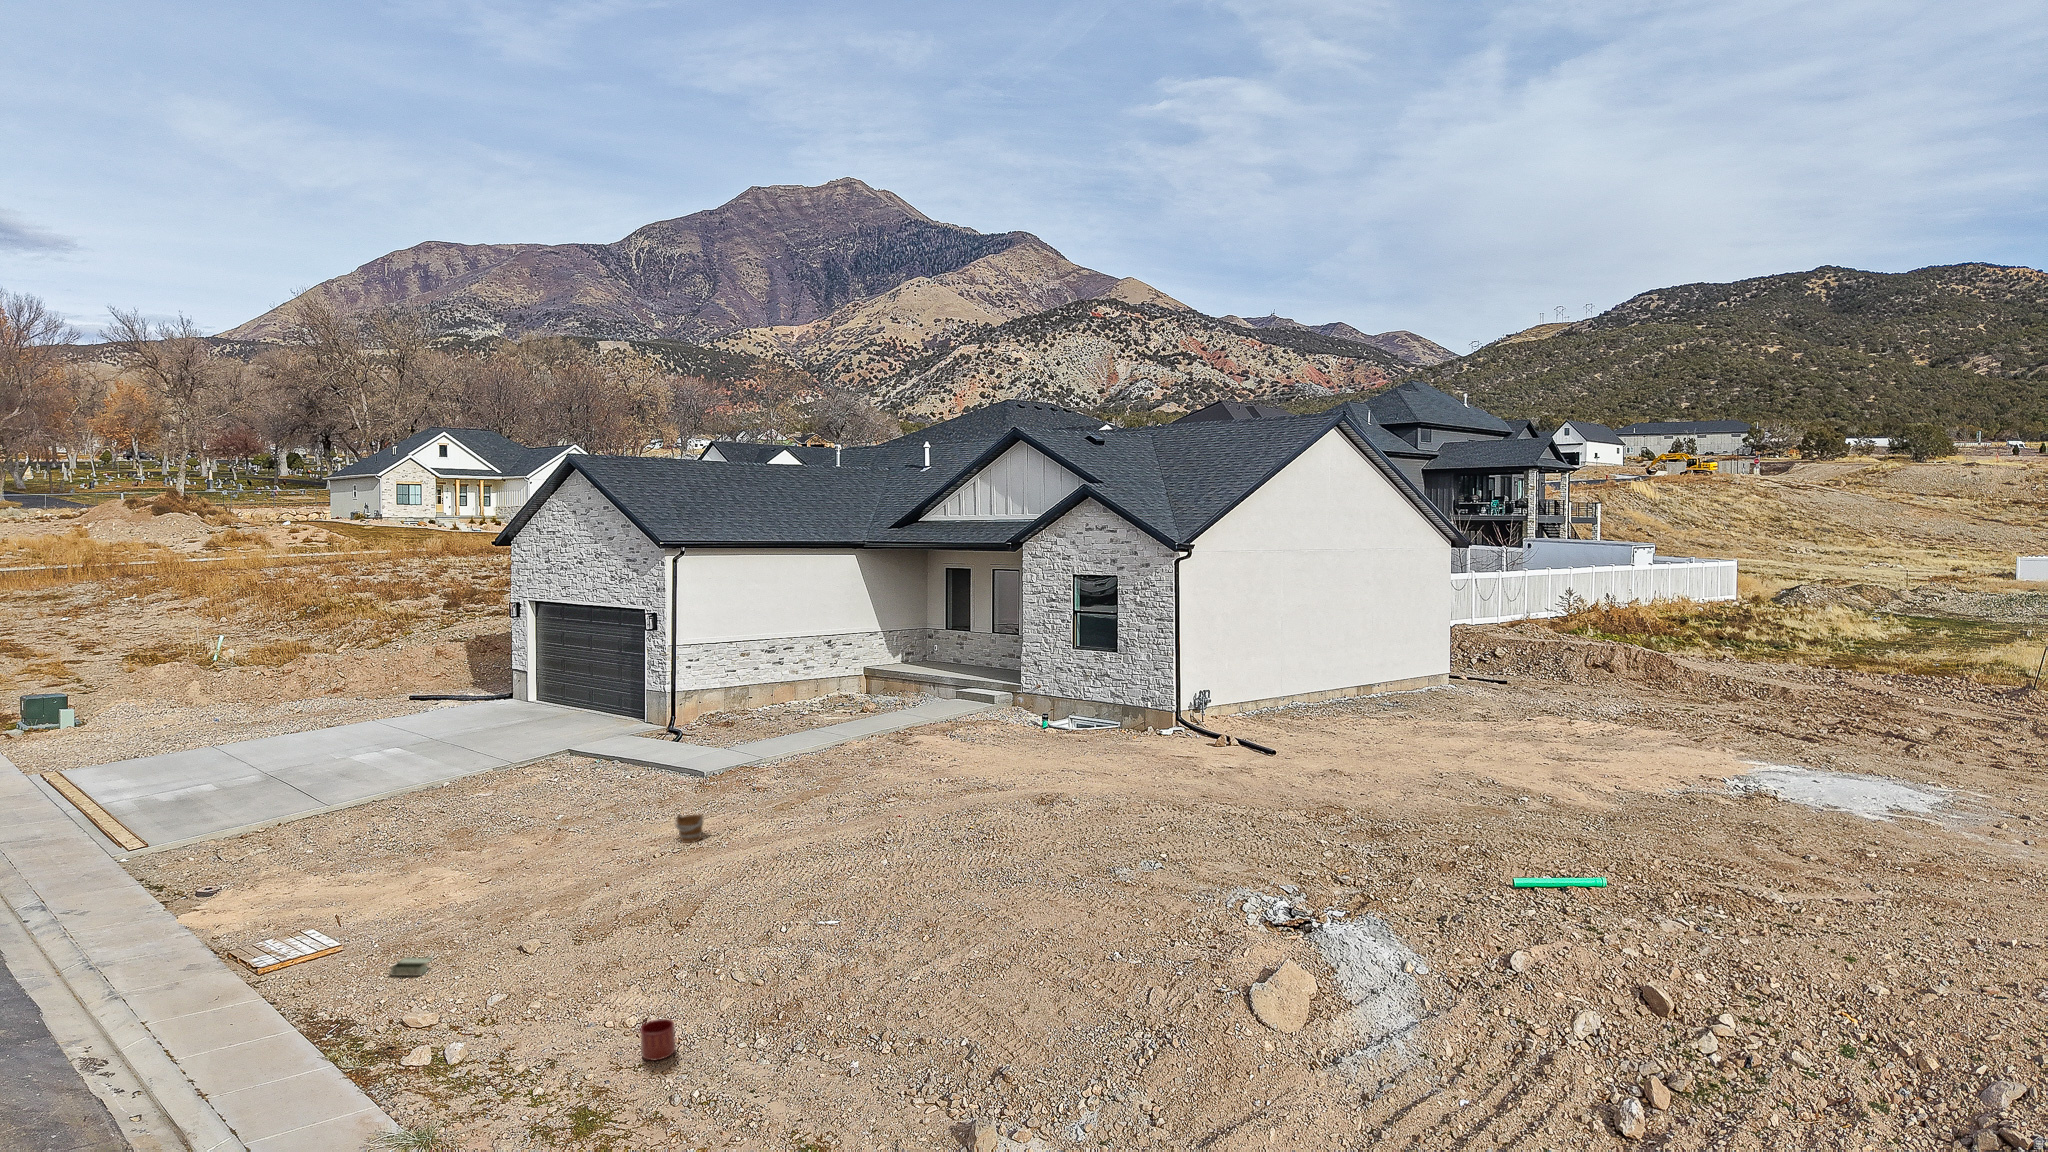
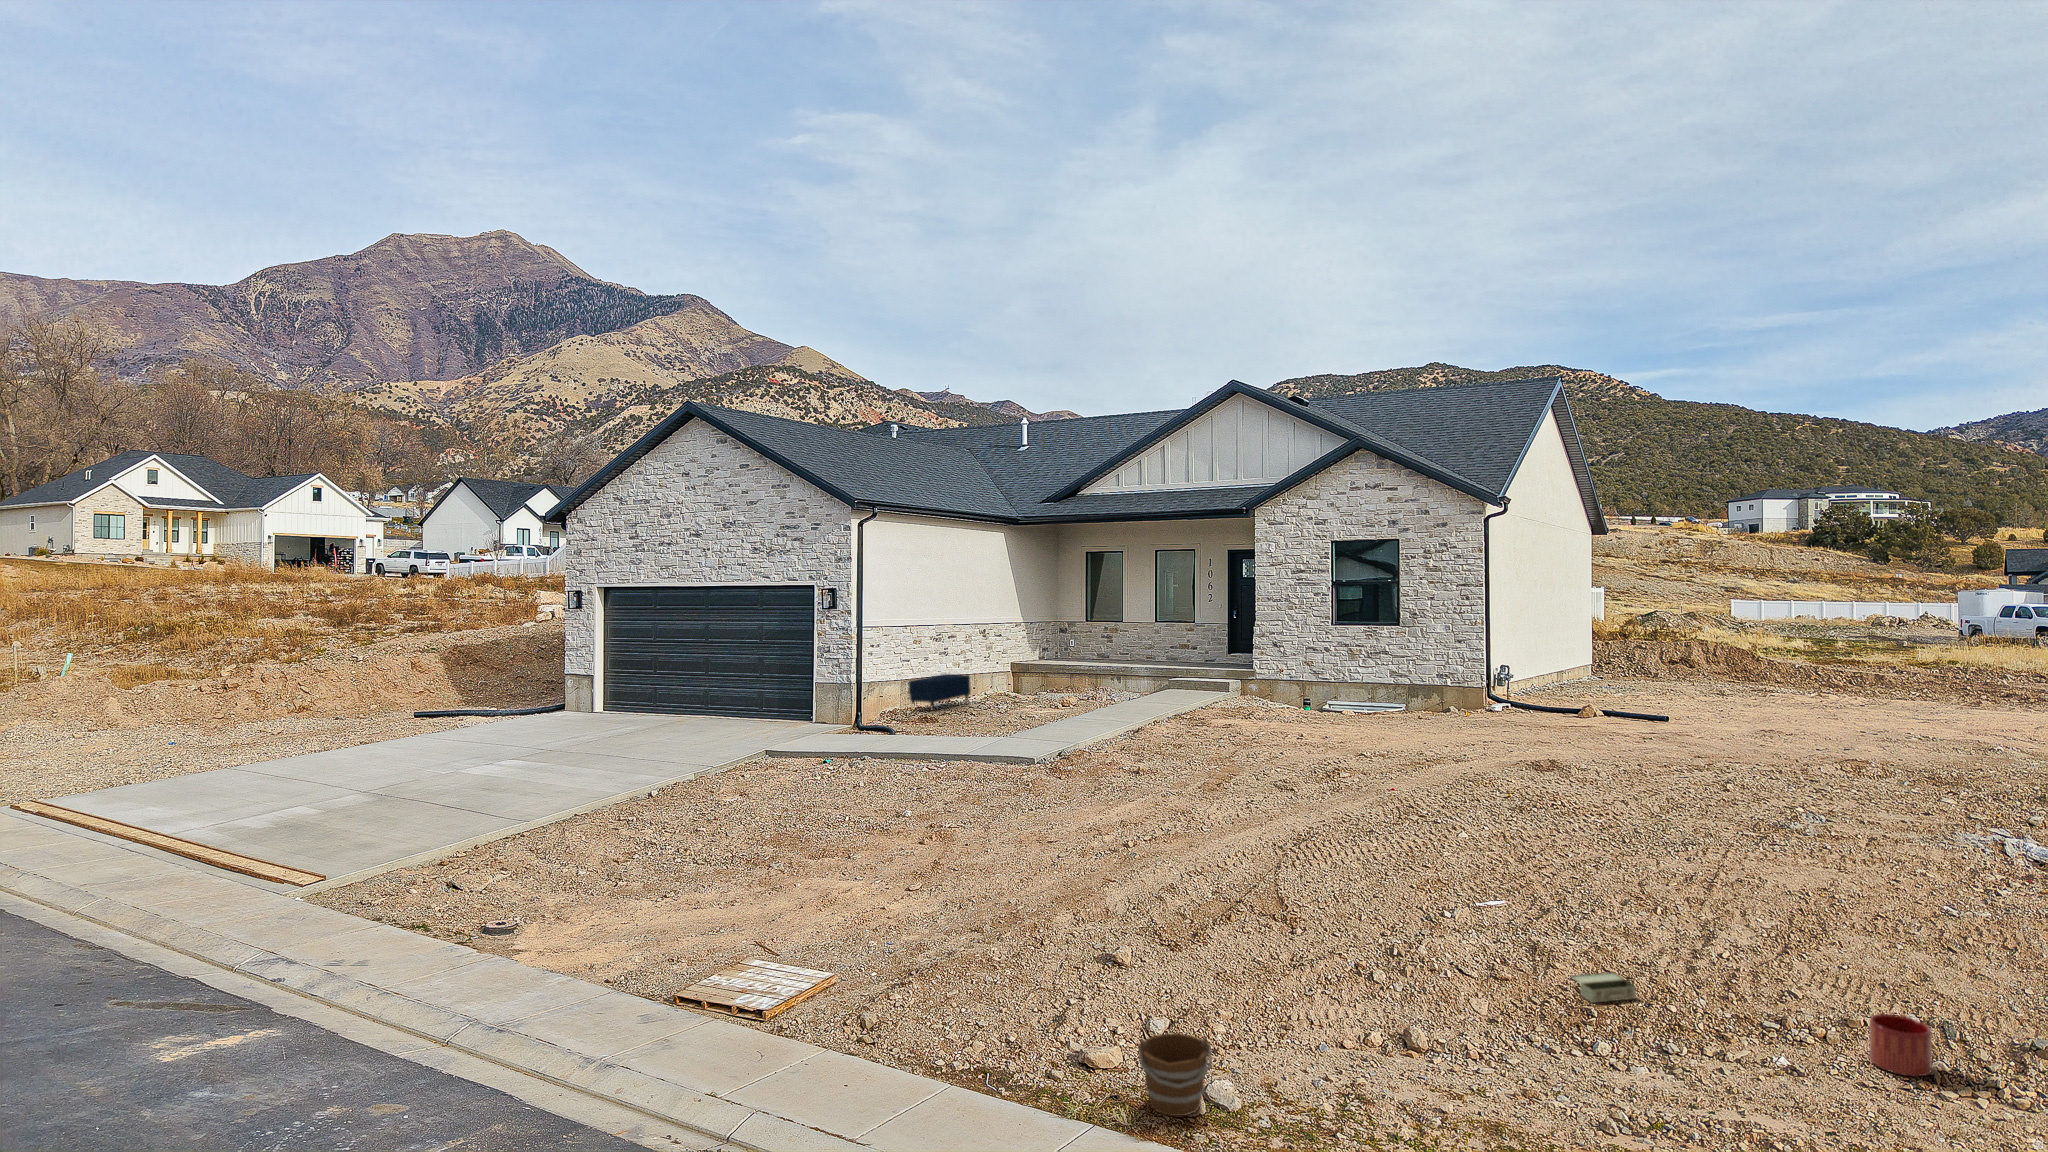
bench: none [731,678,790,712] -> present [908,674,971,712]
bucket: present [675,814,703,843] -> present [1138,1033,1212,1116]
toolbox: present [390,957,432,976] -> present [1571,972,1636,1003]

